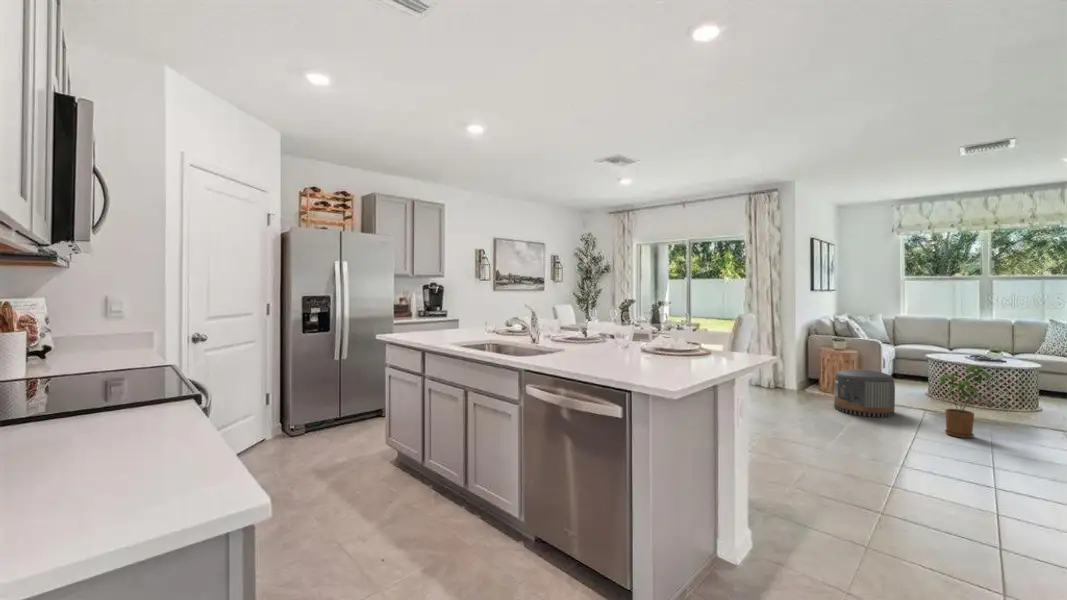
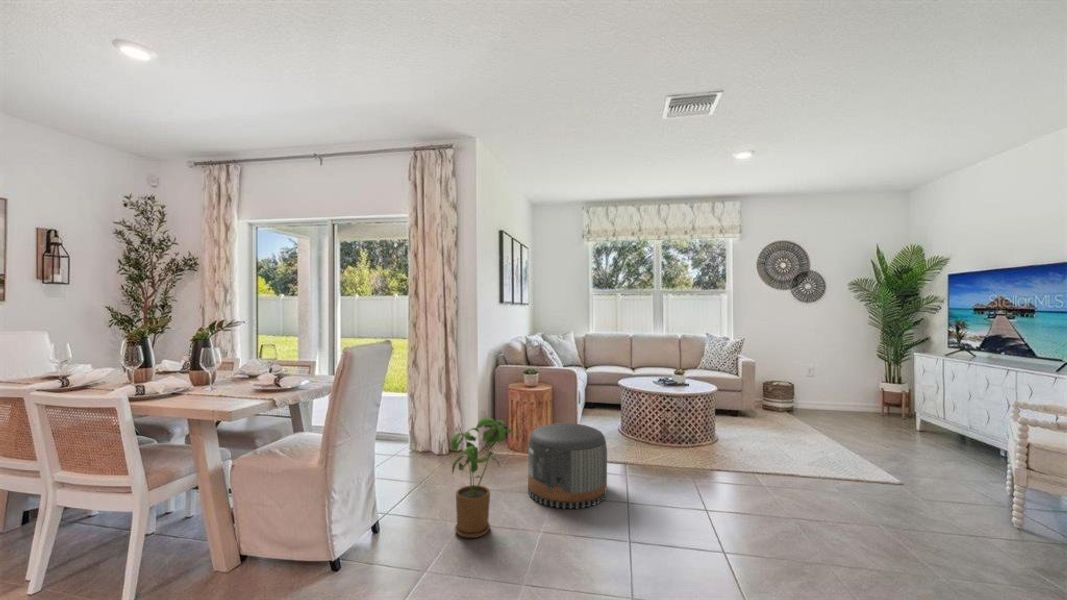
house plant: present [939,366,992,438] -> present [451,417,515,538]

